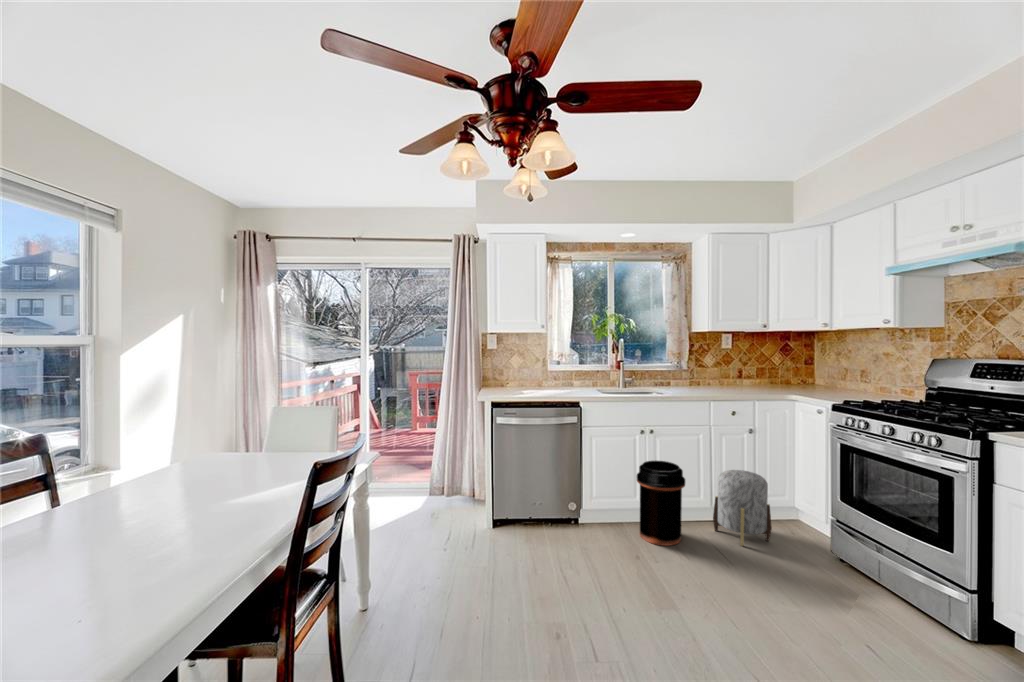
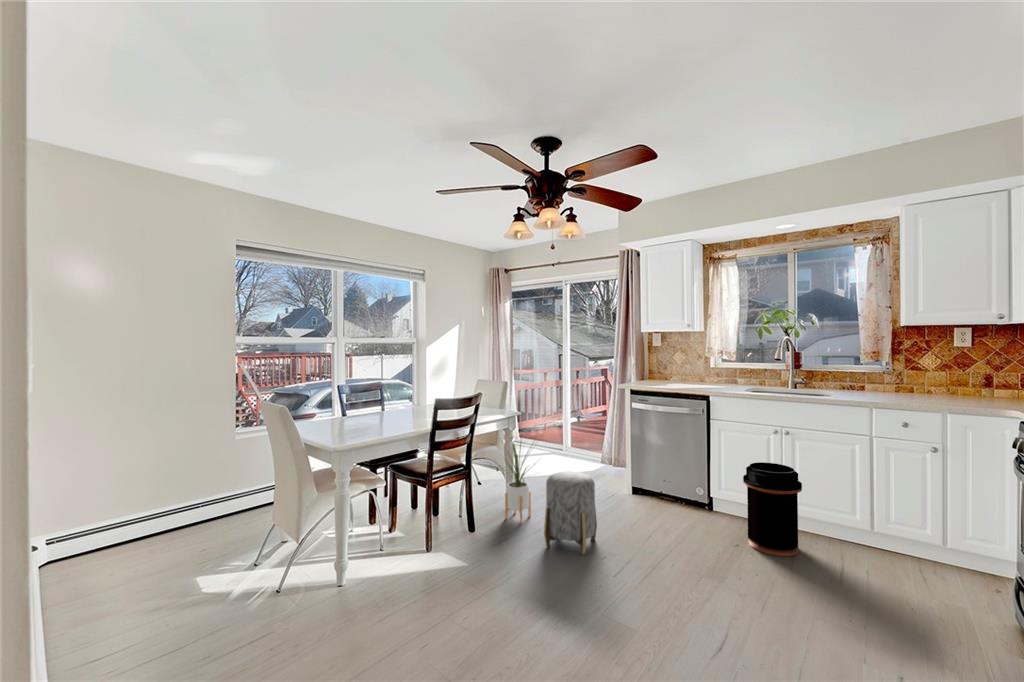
stool: present [713,470,772,546] -> present [544,471,597,554]
house plant: none [392,476,458,609] -> present [505,437,531,523]

